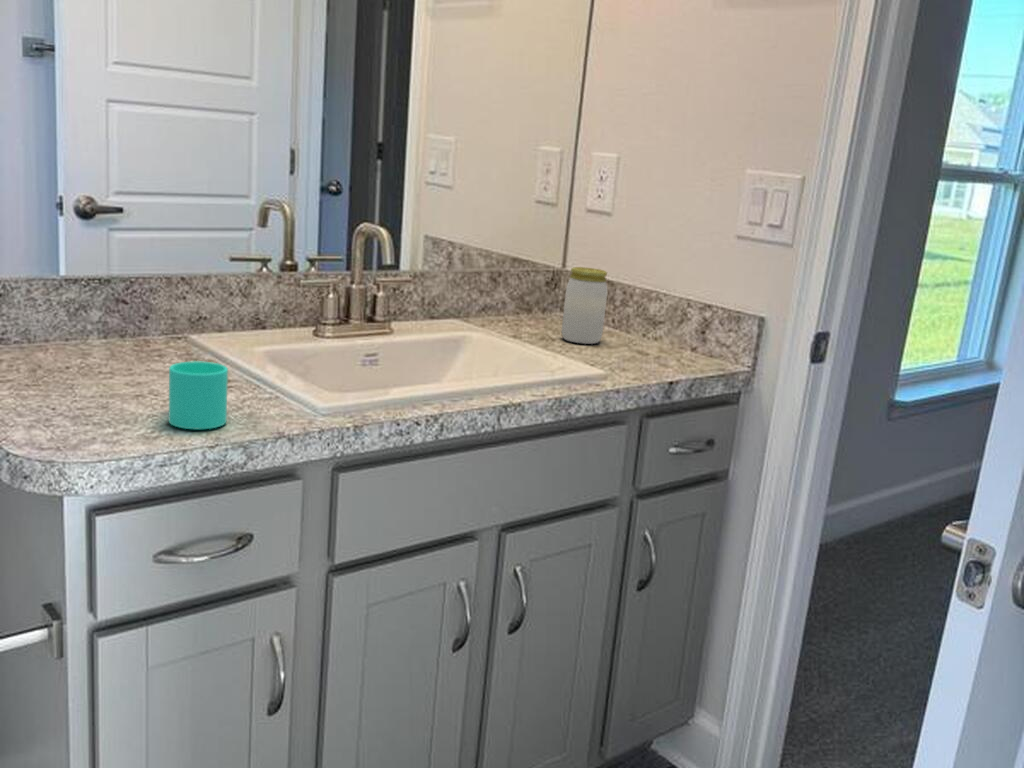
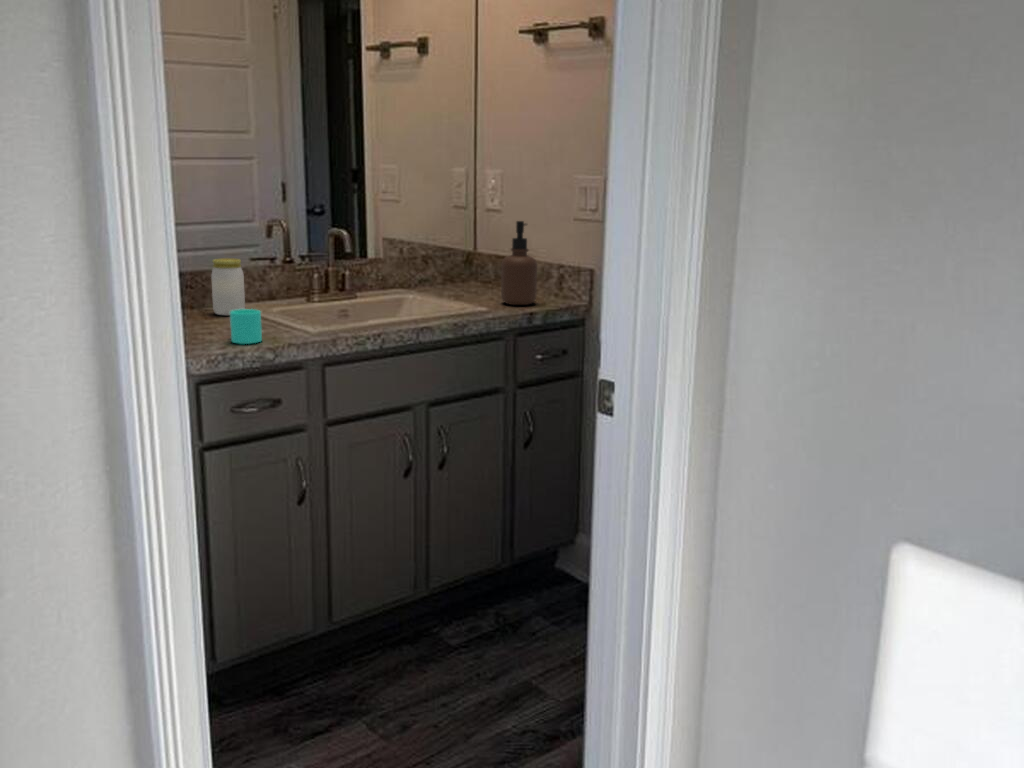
soap dispenser: none [618,233,680,366] -> present [501,221,537,305]
jar: present [562,267,607,344] -> present [211,258,245,315]

